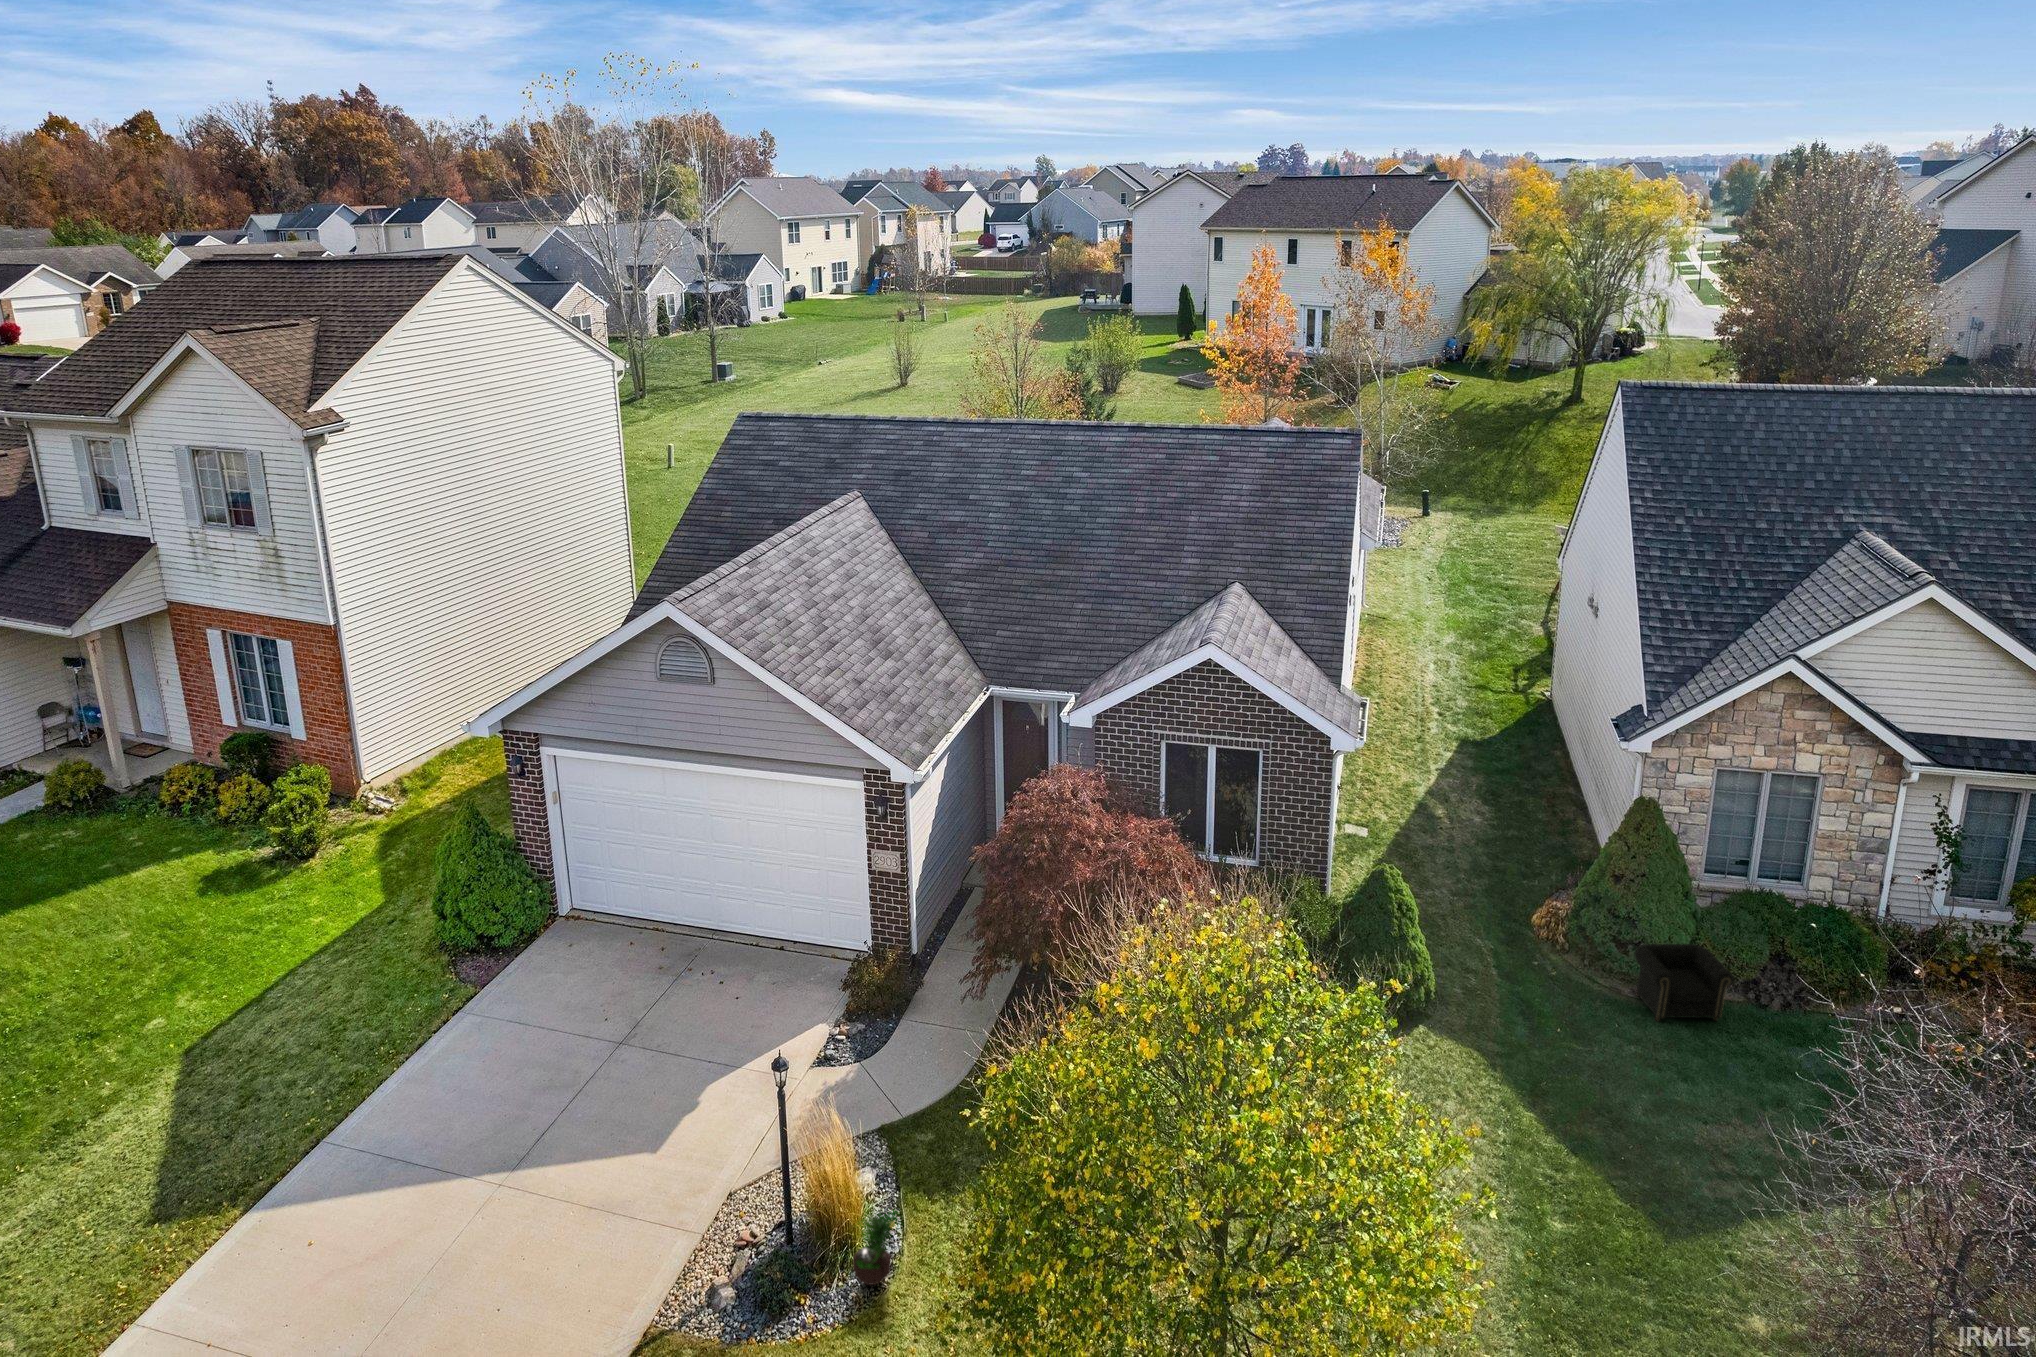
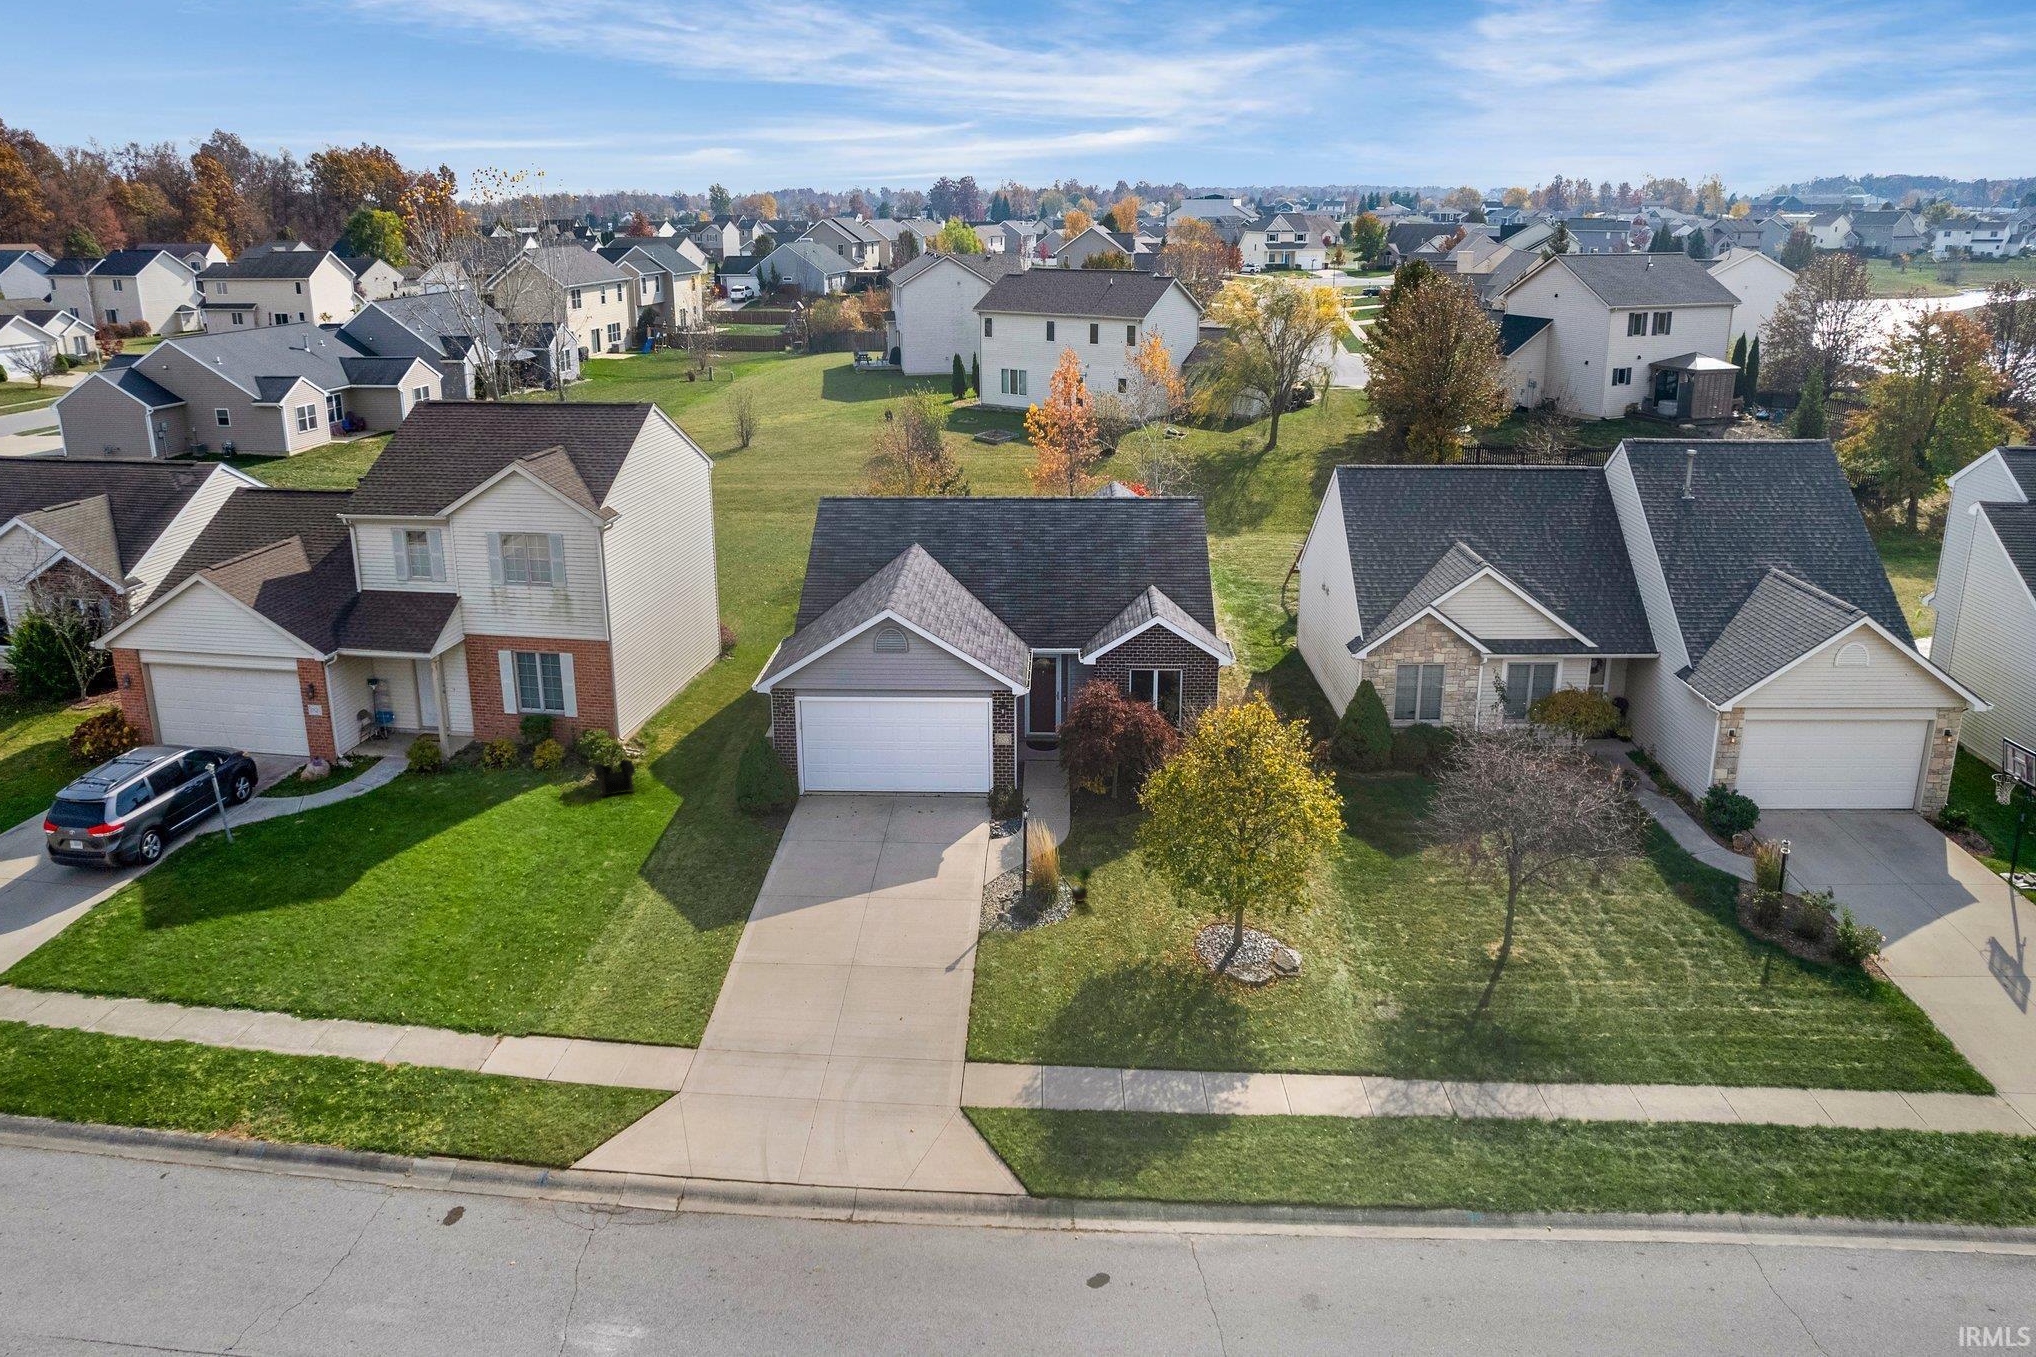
armchair: present [1634,944,1734,1021] -> present [594,759,636,797]

